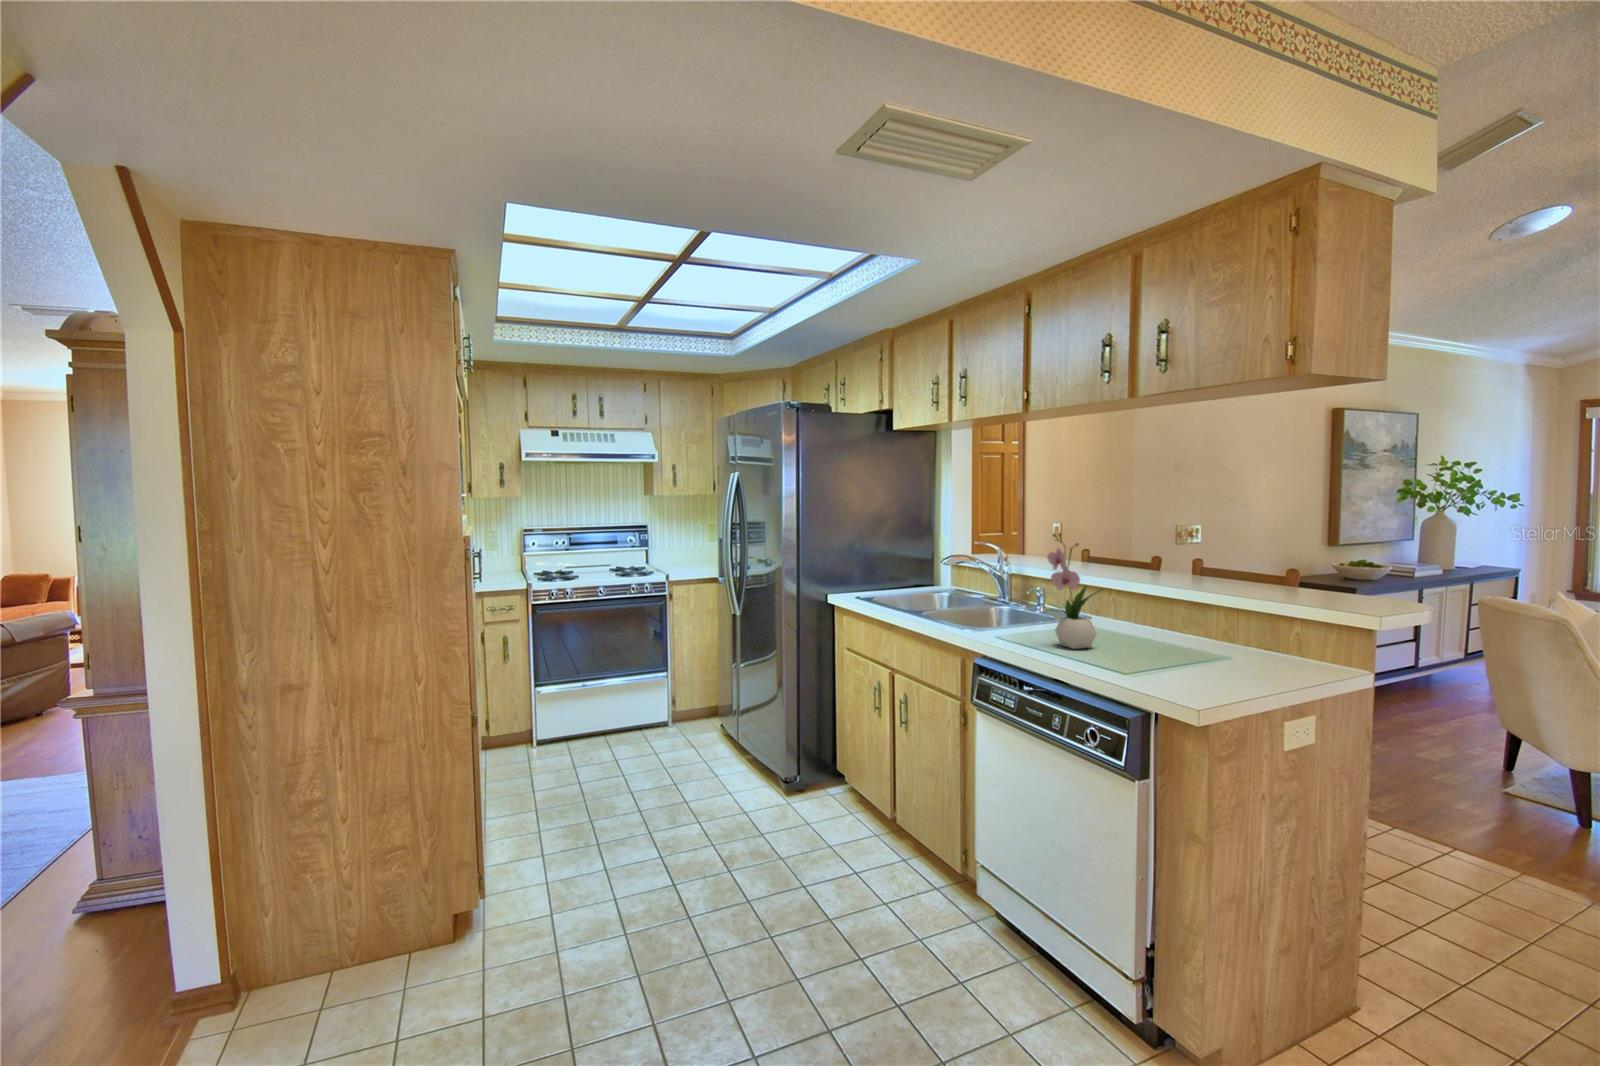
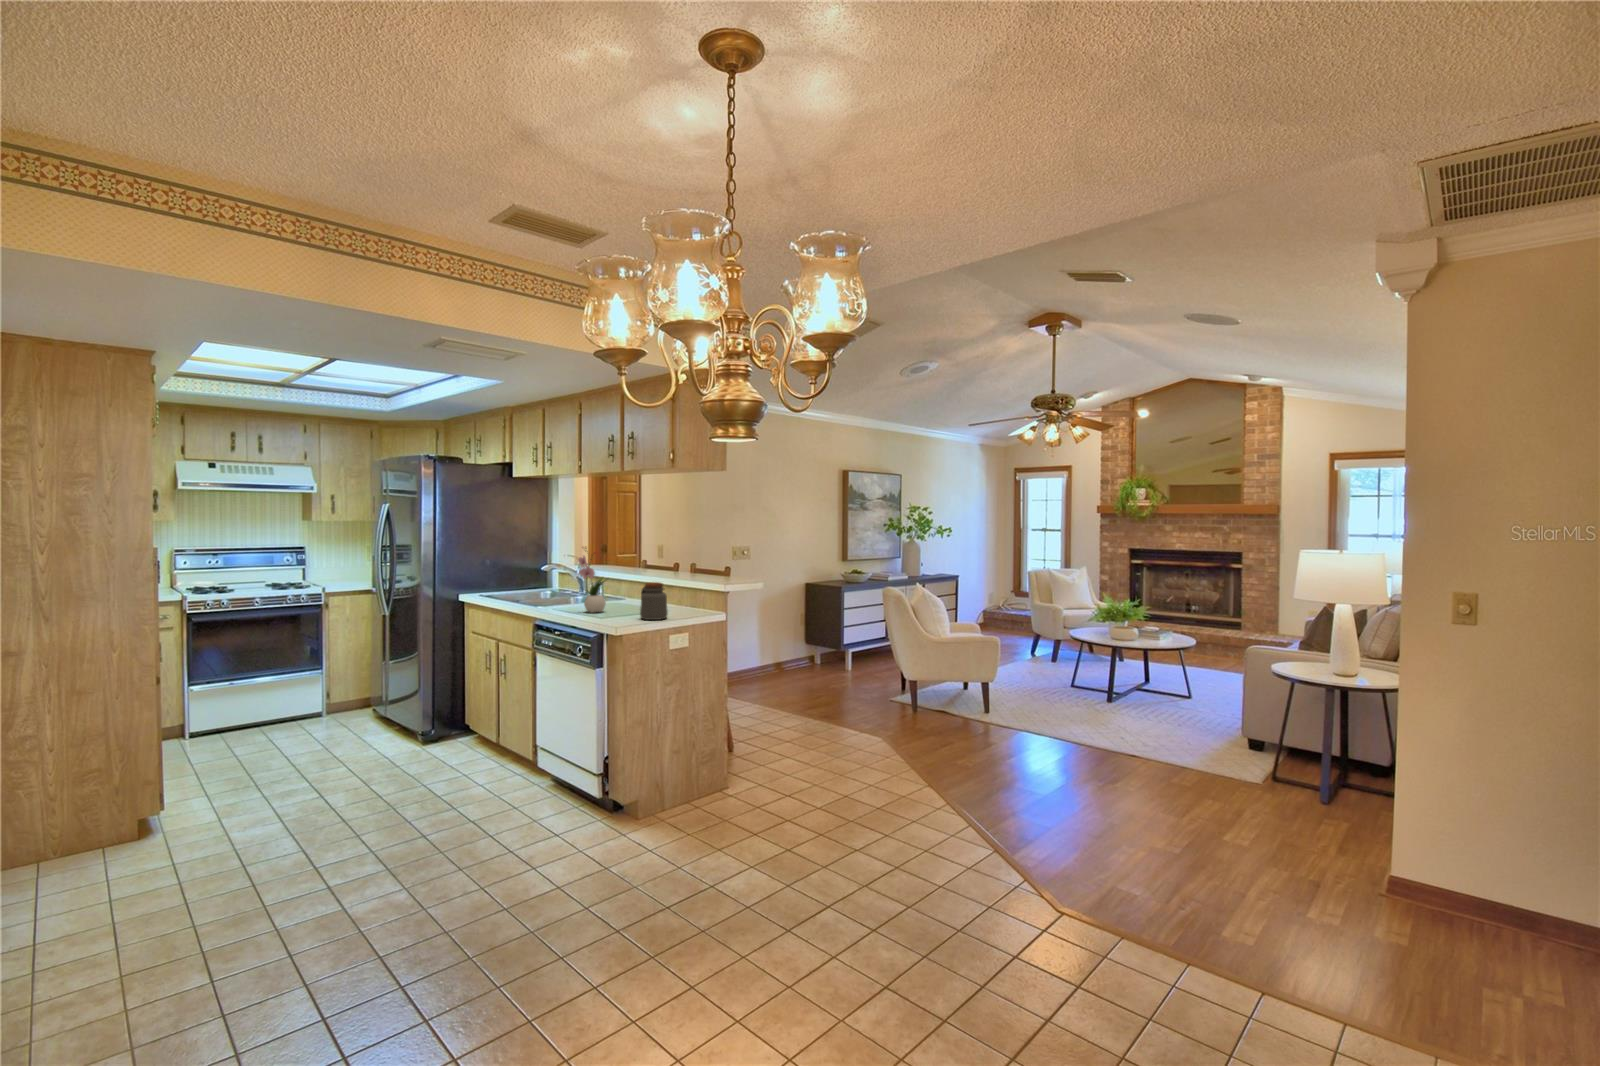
jar: none [1193,605,1253,681] -> present [640,582,668,620]

